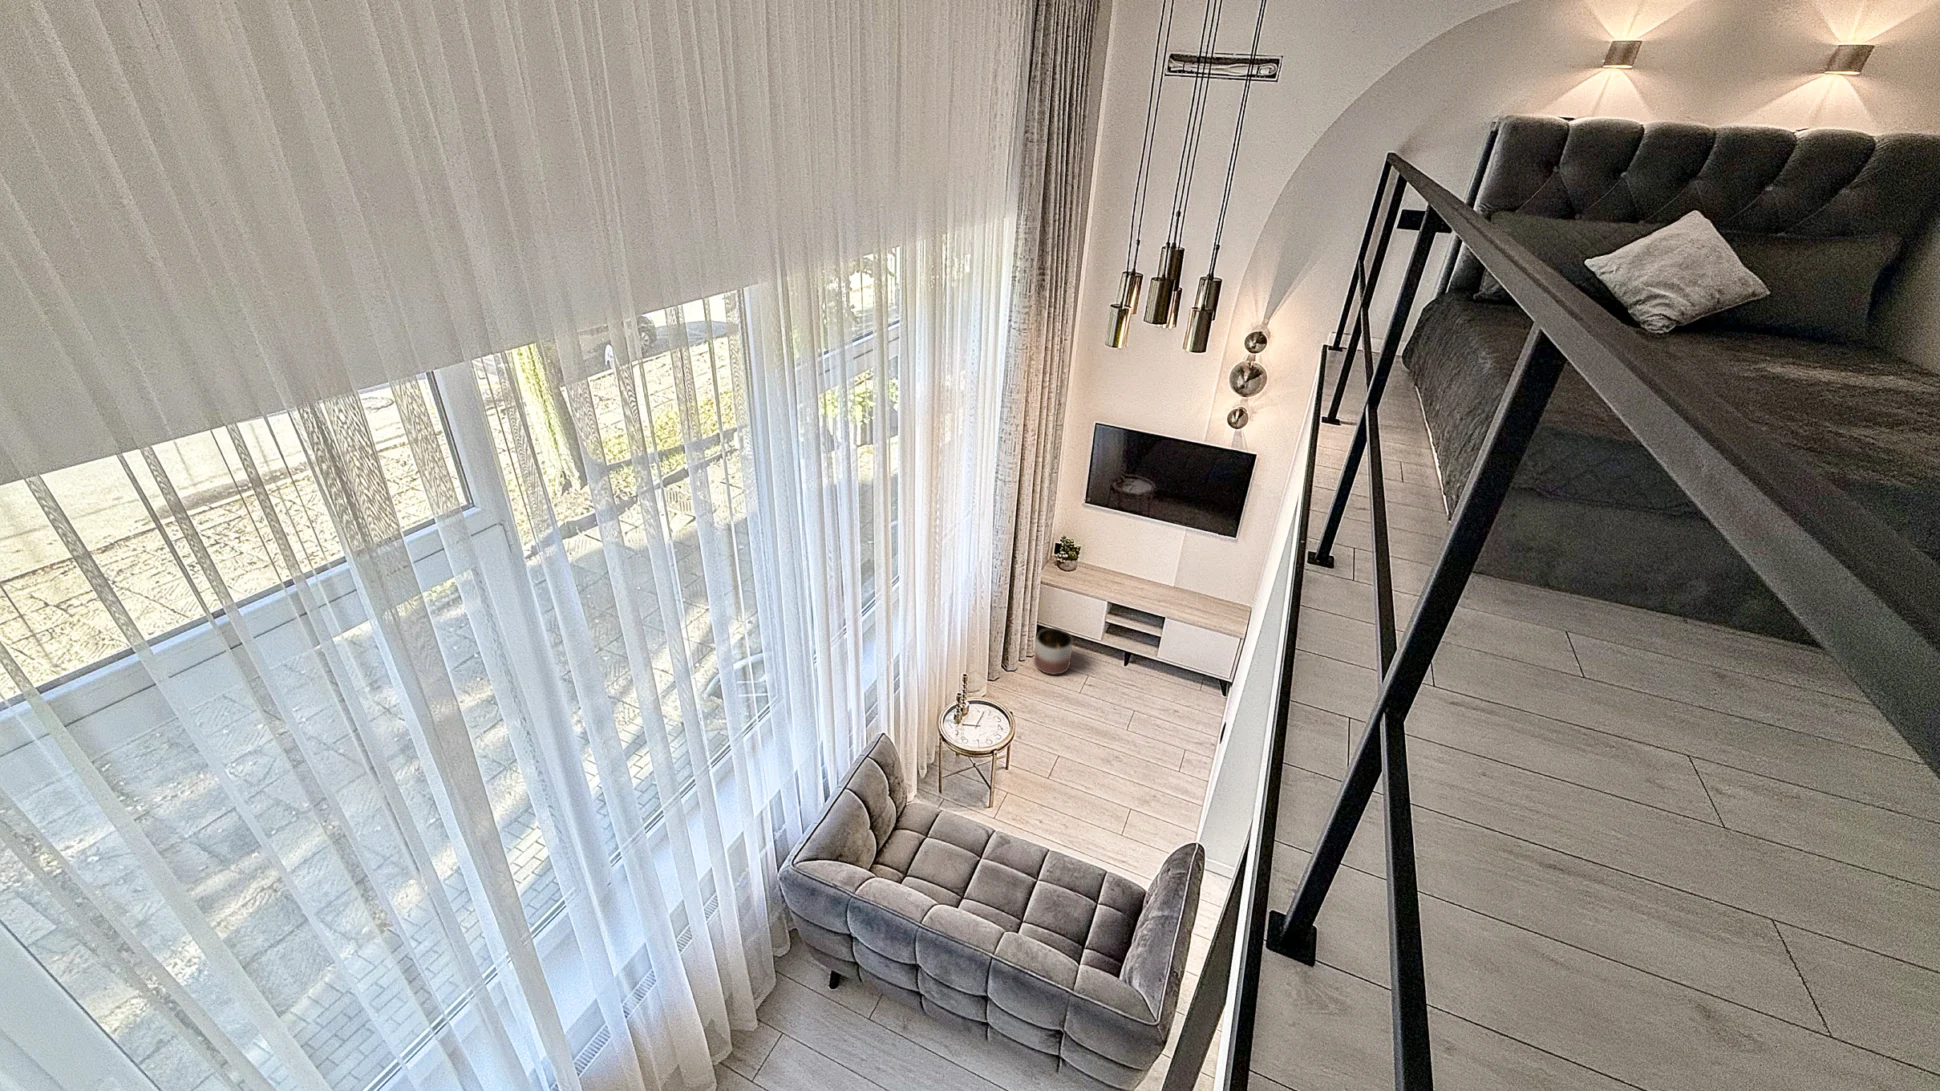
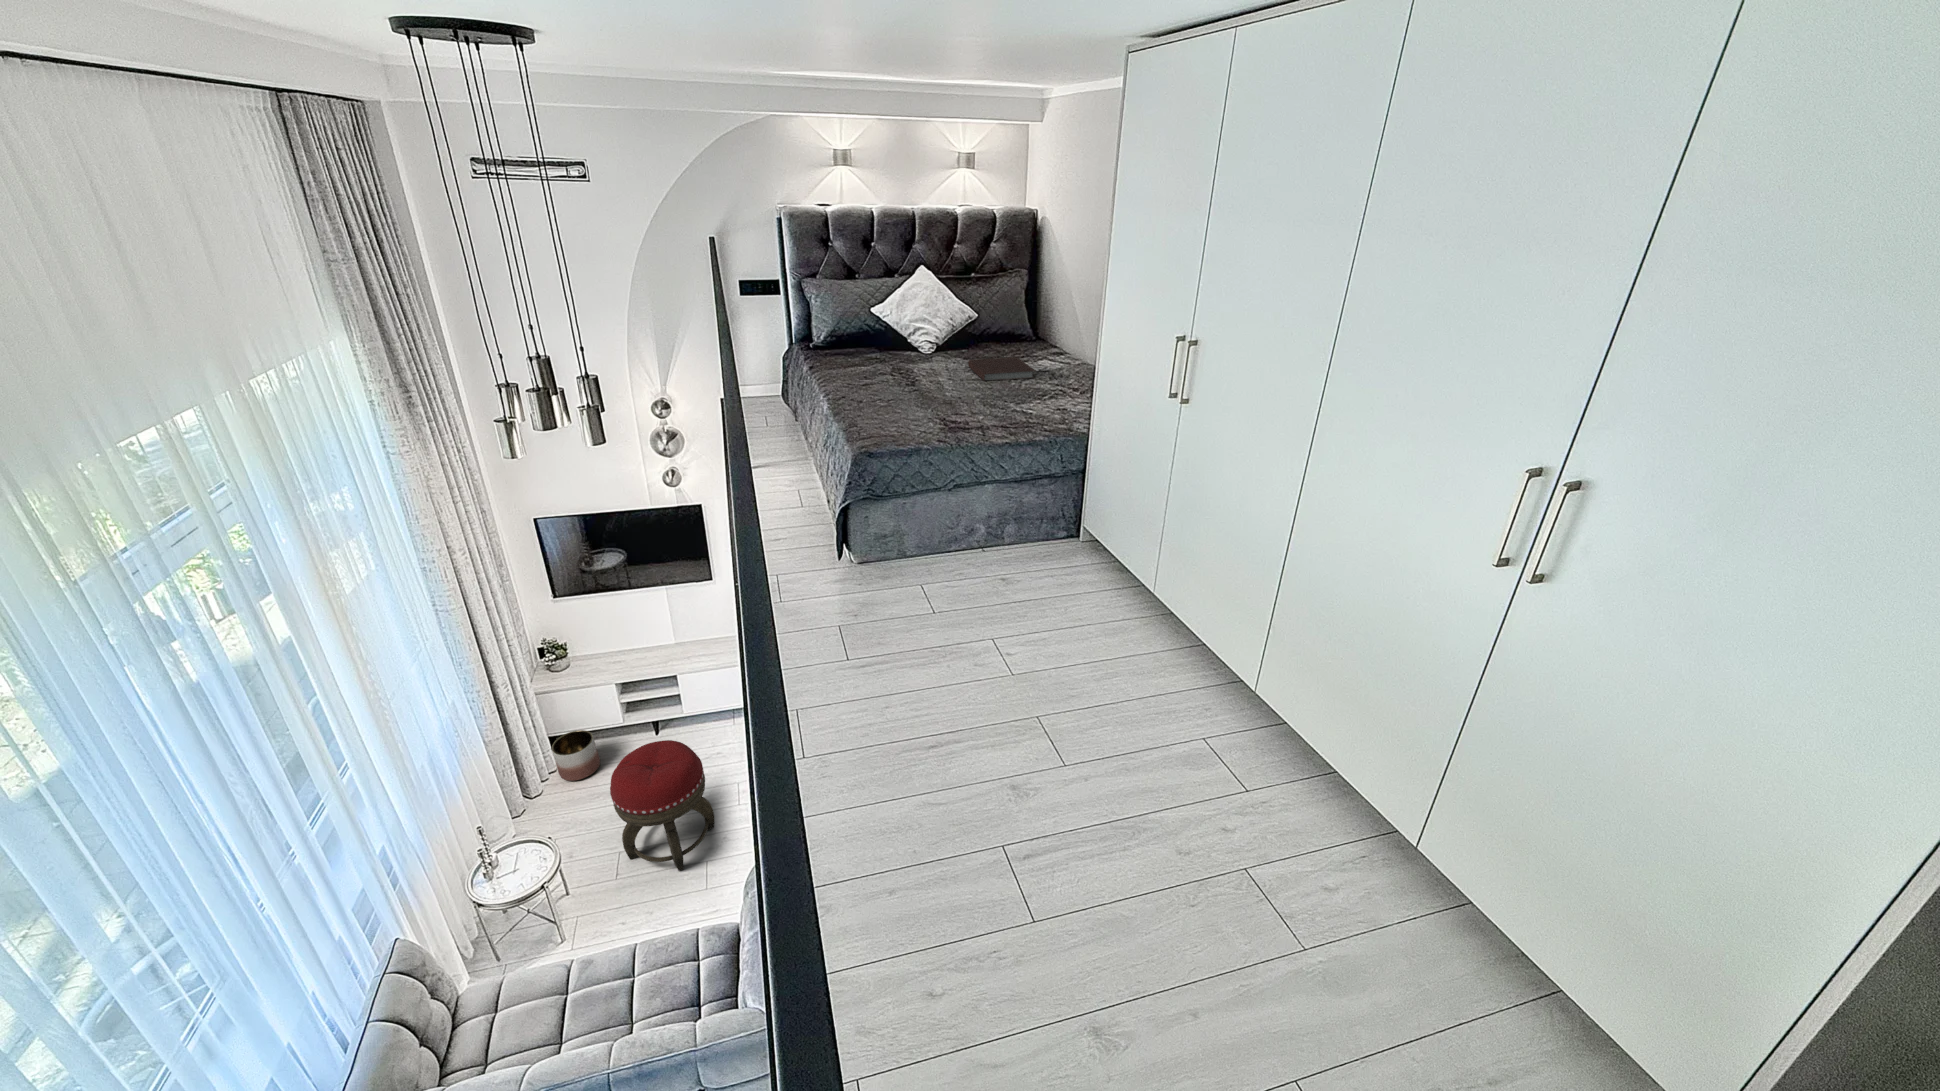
notebook: none [1744,350,1896,399] -> present [968,357,1036,381]
footstool: none [1063,671,1161,804] -> present [610,740,714,871]

